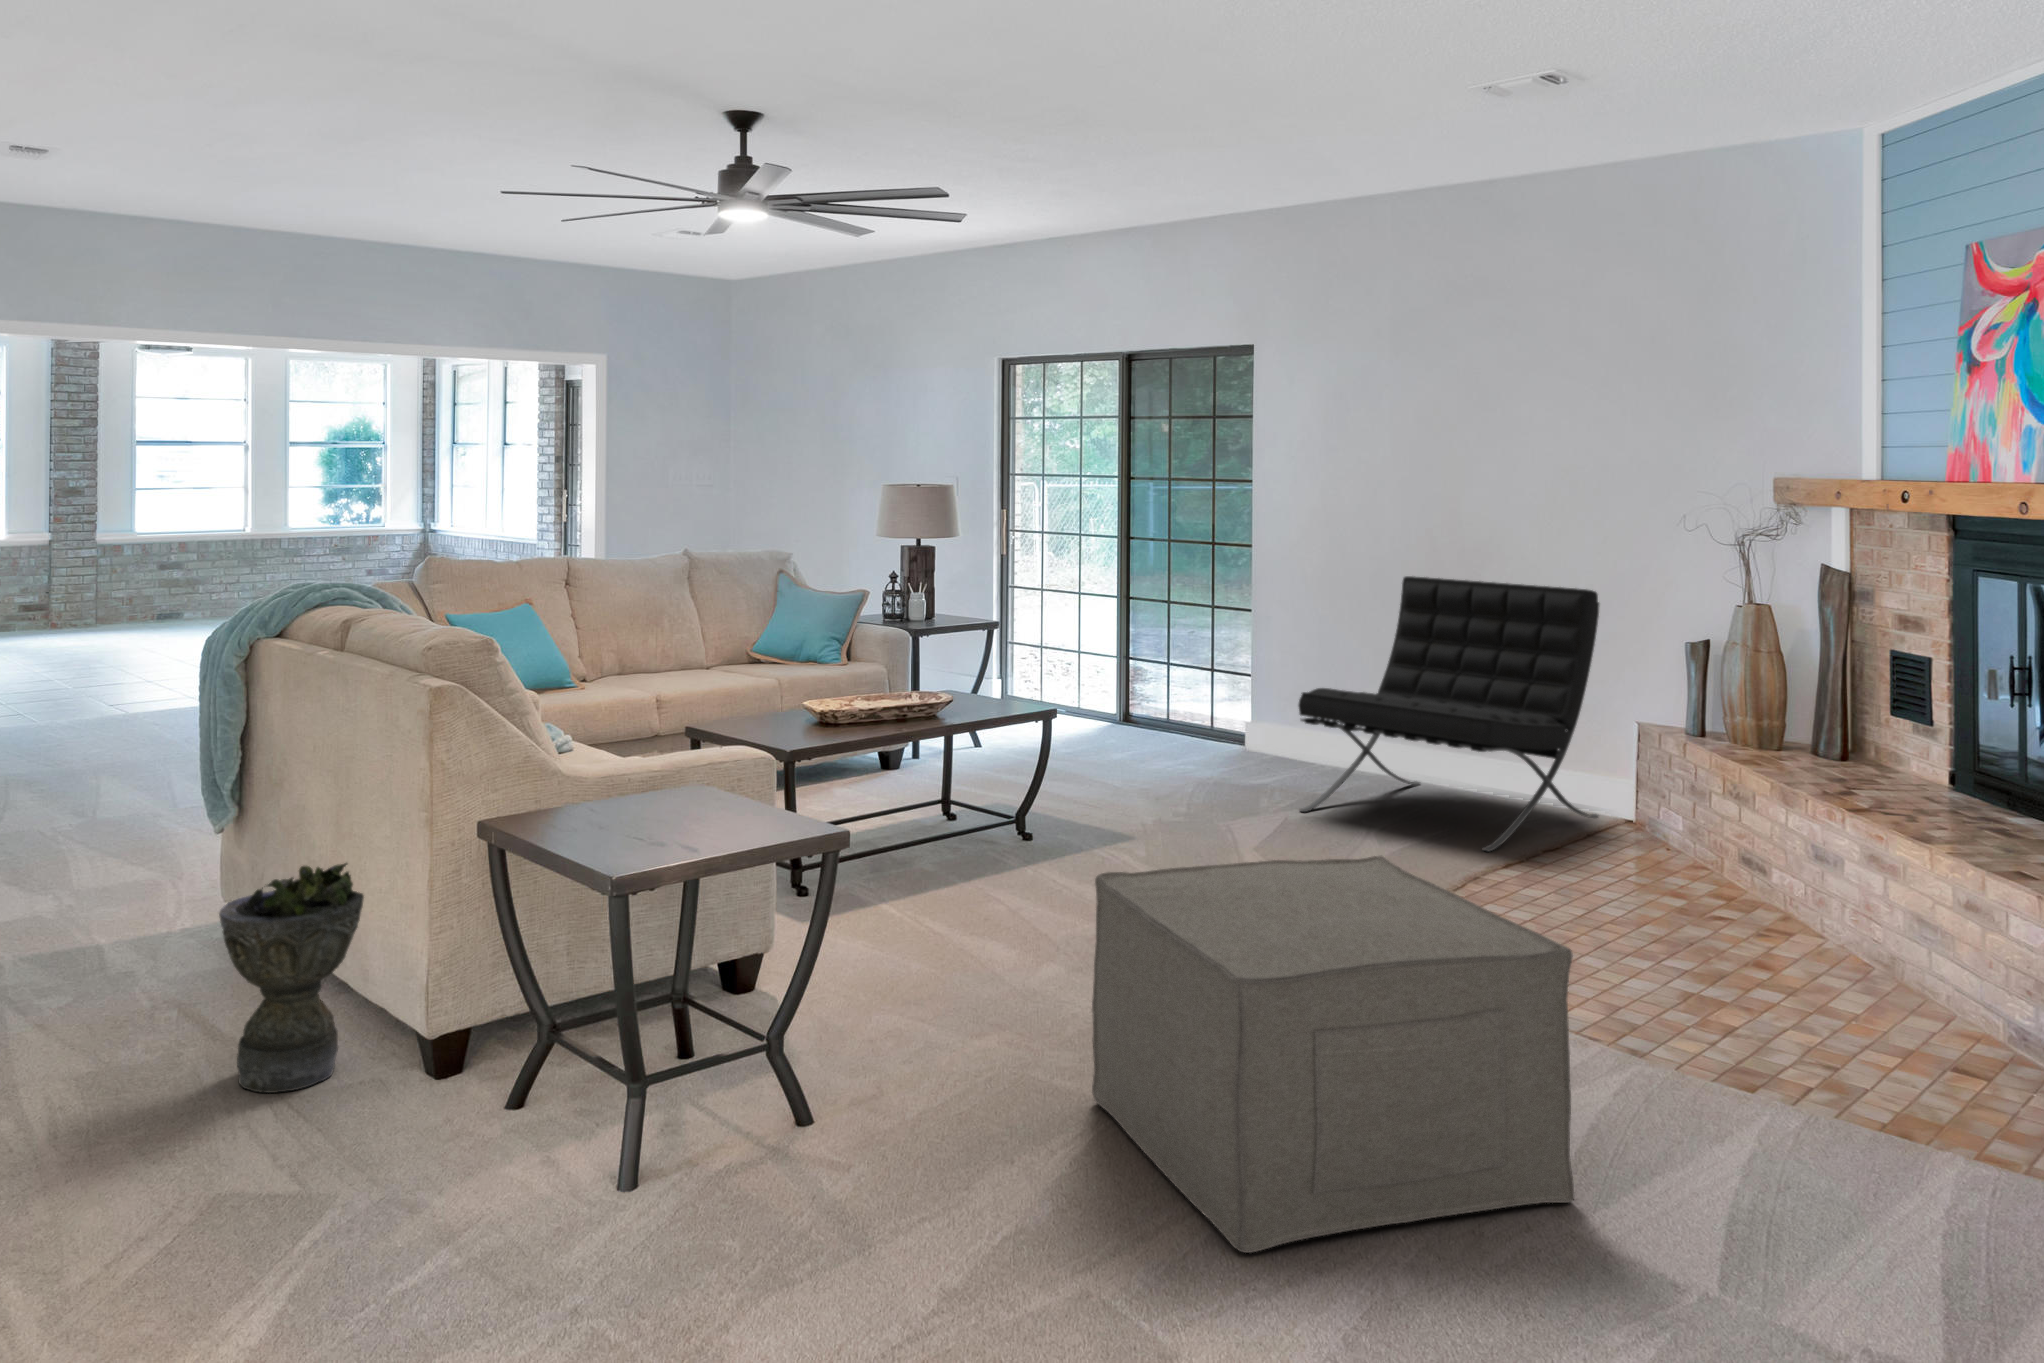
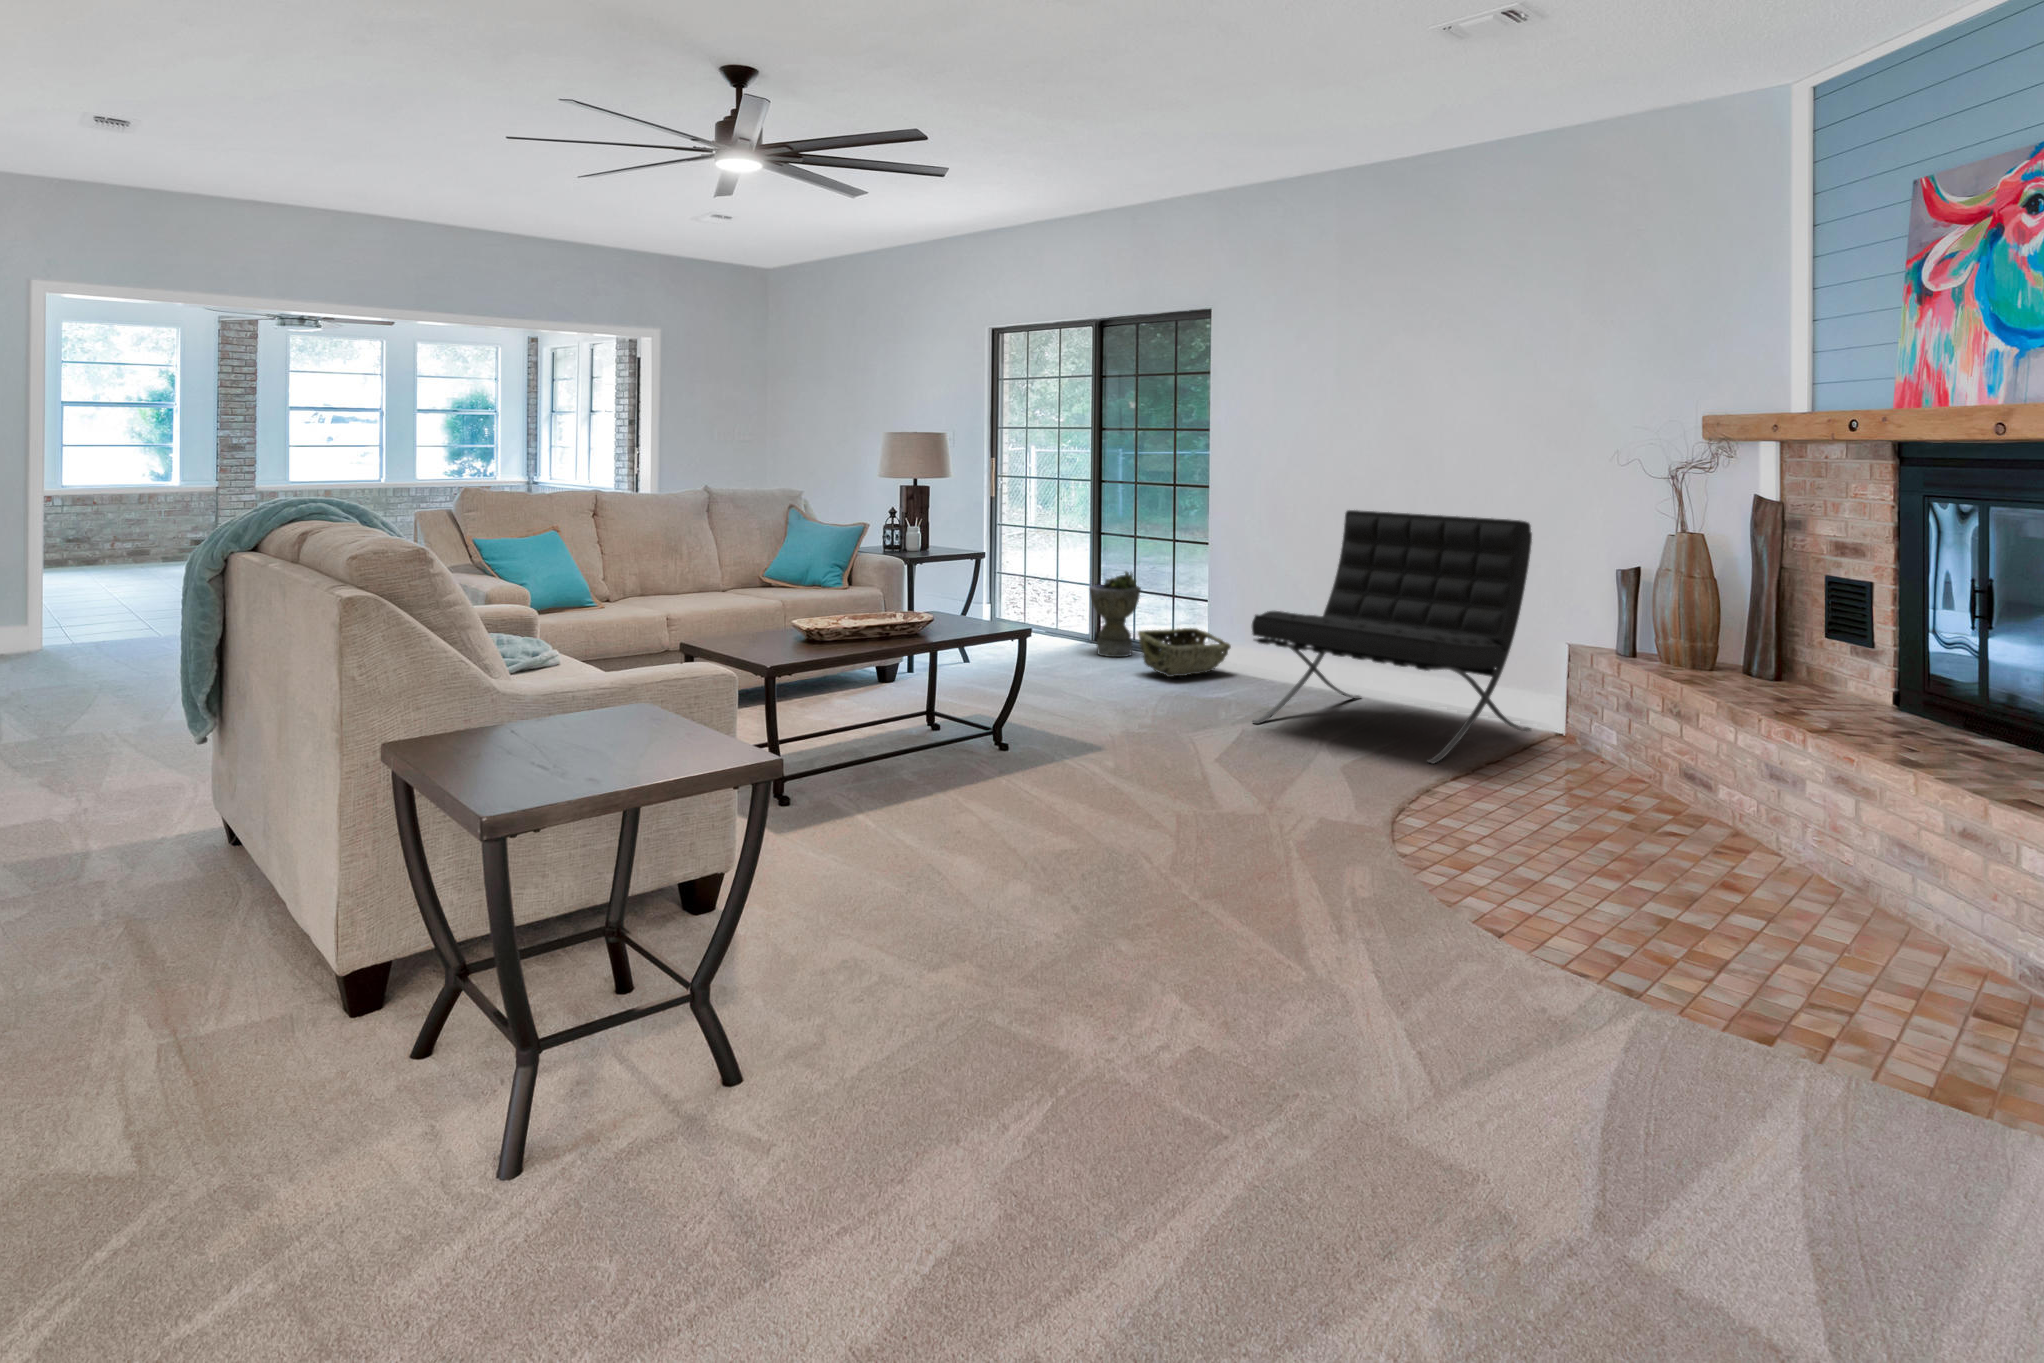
woven basket: none [1174,707,1278,763] -> present [1138,628,1231,677]
ottoman: present [1092,855,1575,1253] -> none [1048,784,1593,1263]
planter: present [219,863,364,1093] -> present [1090,572,1141,657]

